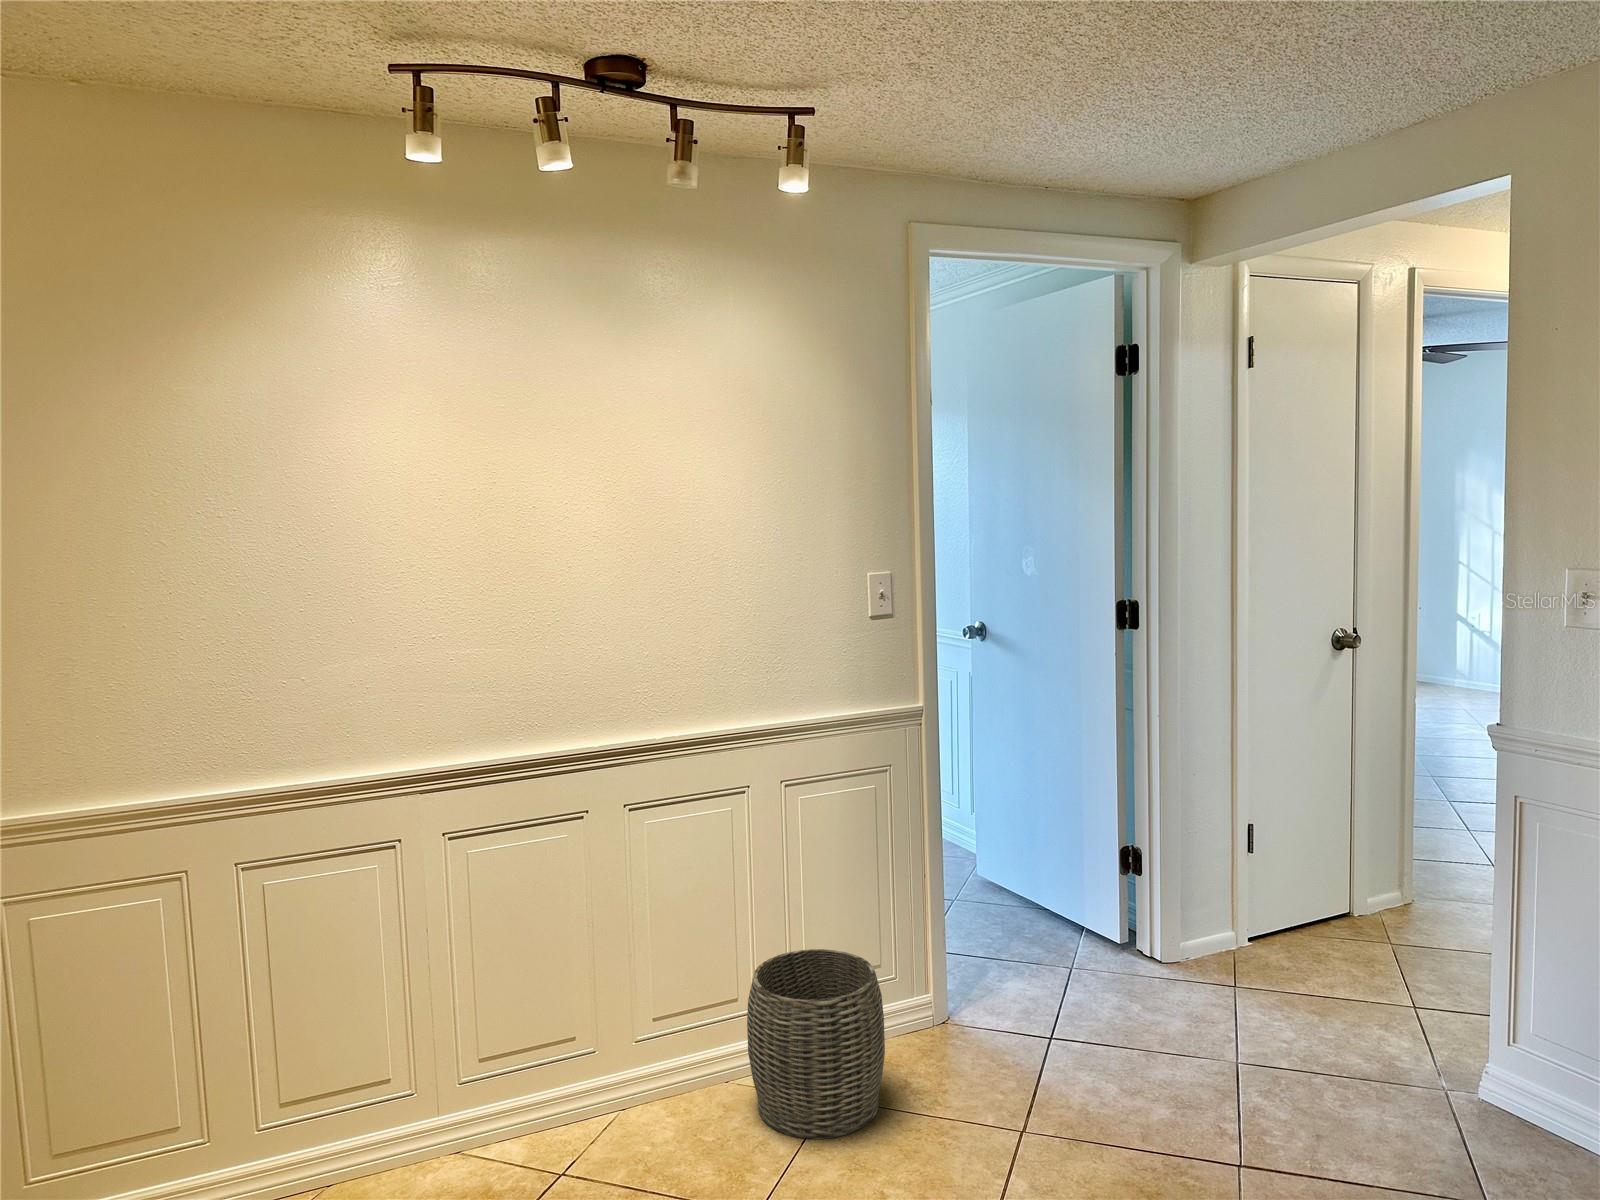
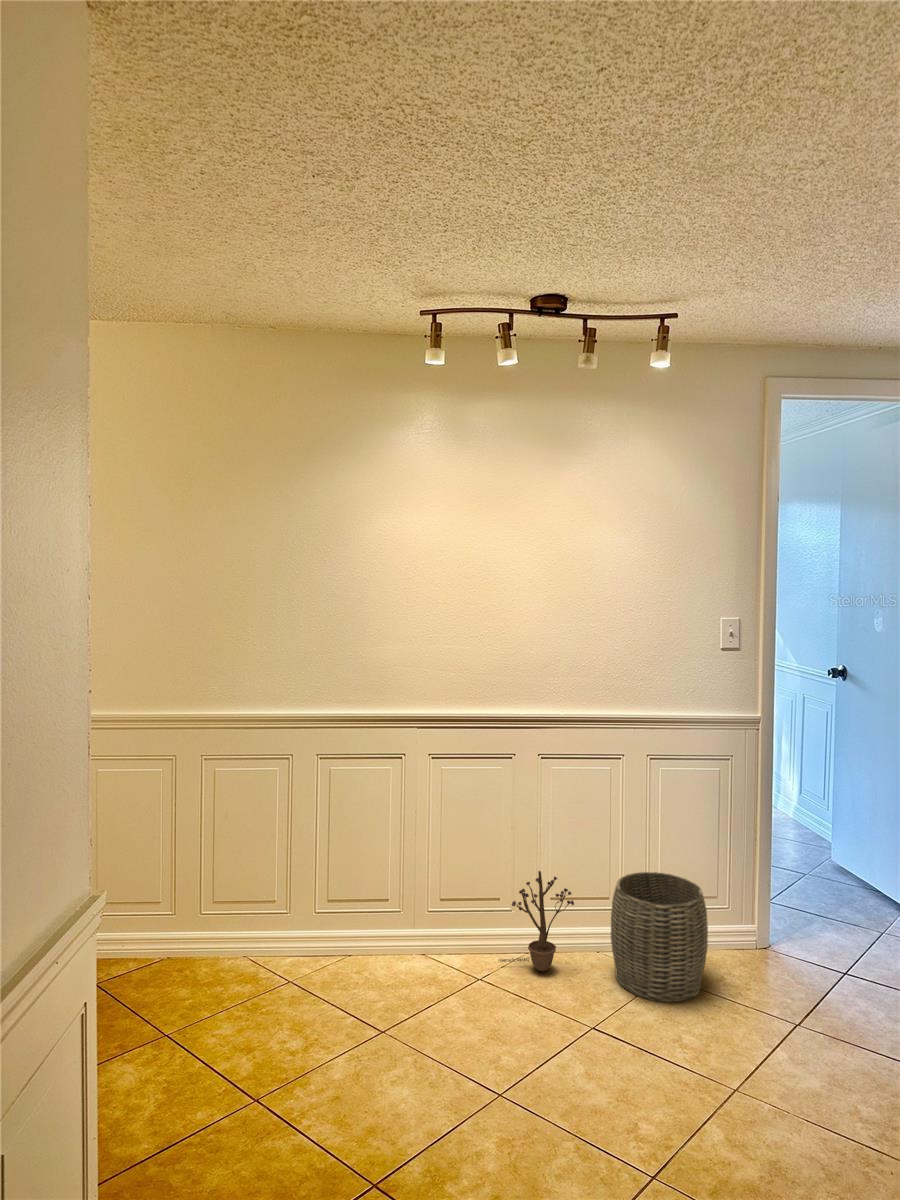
decorative plant: none [581,983,693,1136] -> present [499,871,574,971]

